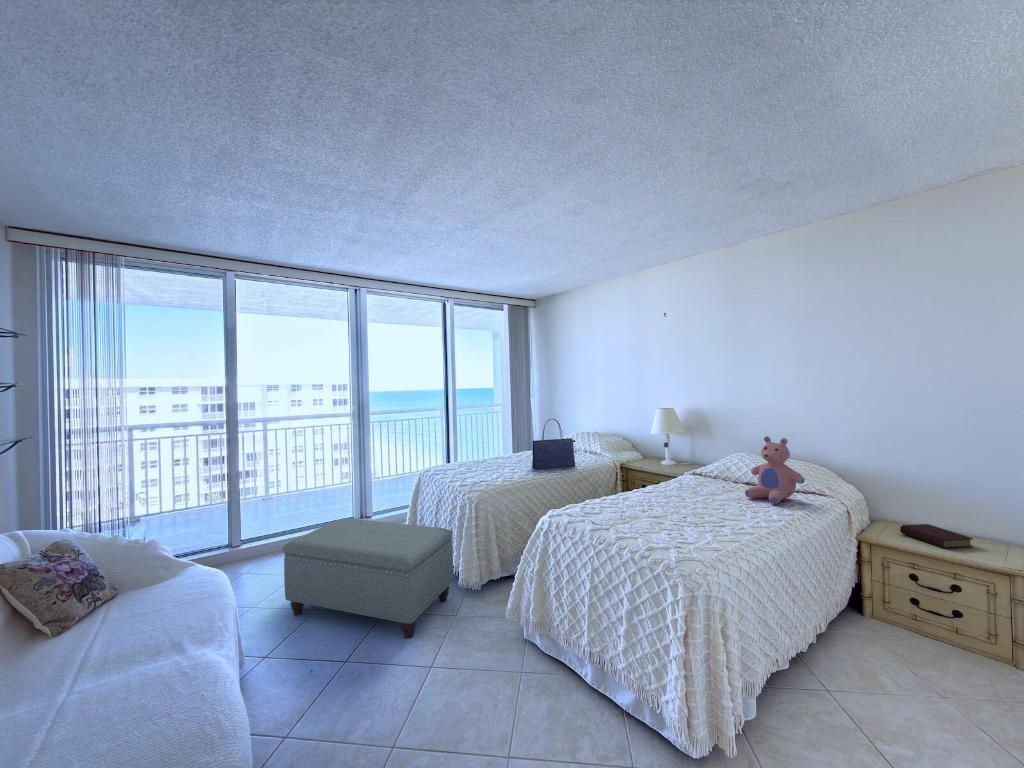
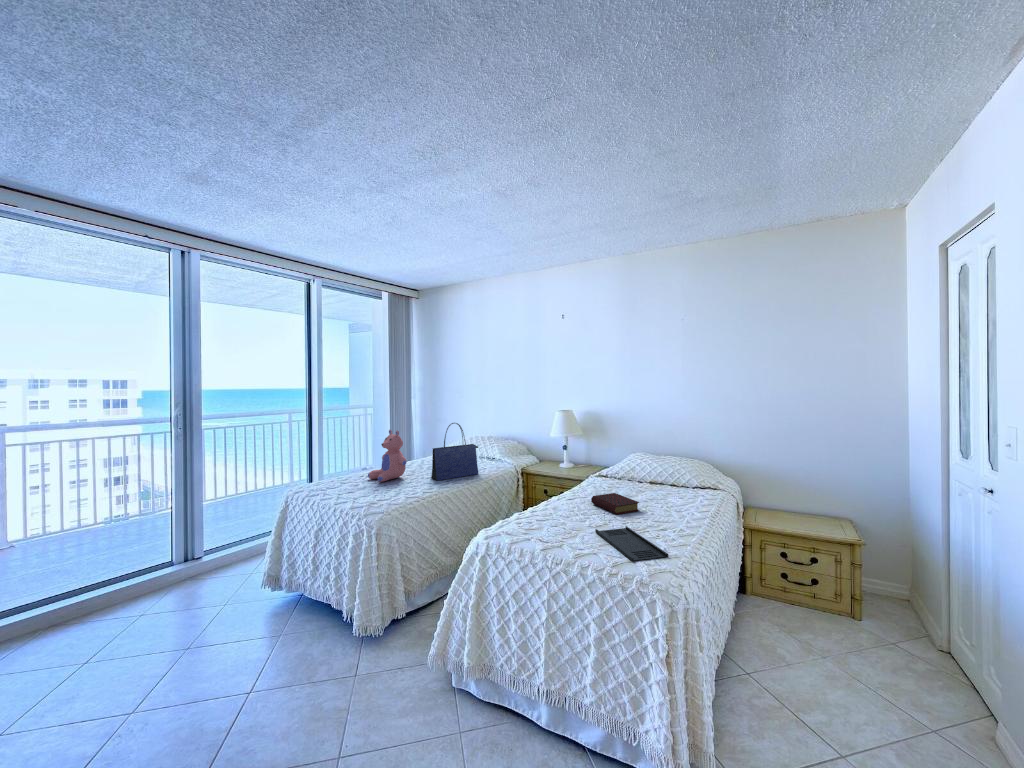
teddy bear: present [745,436,805,504] -> present [368,430,407,482]
ottoman: present [283,518,453,639] -> none [69,565,348,734]
tray: none [651,519,709,550] -> present [595,526,668,561]
book: present [900,524,973,549] -> present [591,493,639,515]

